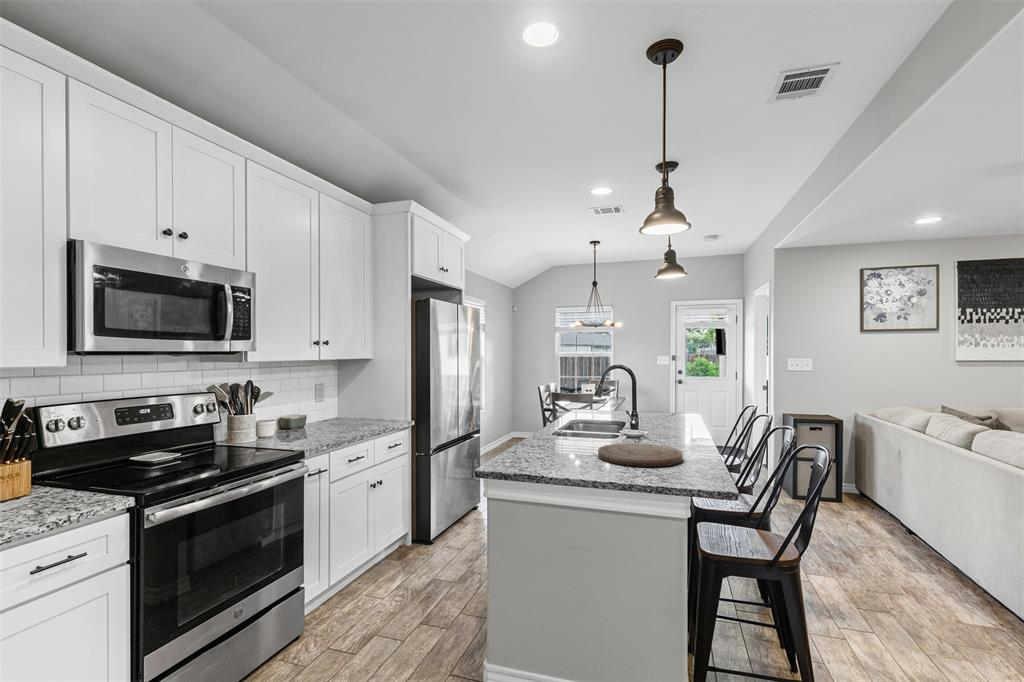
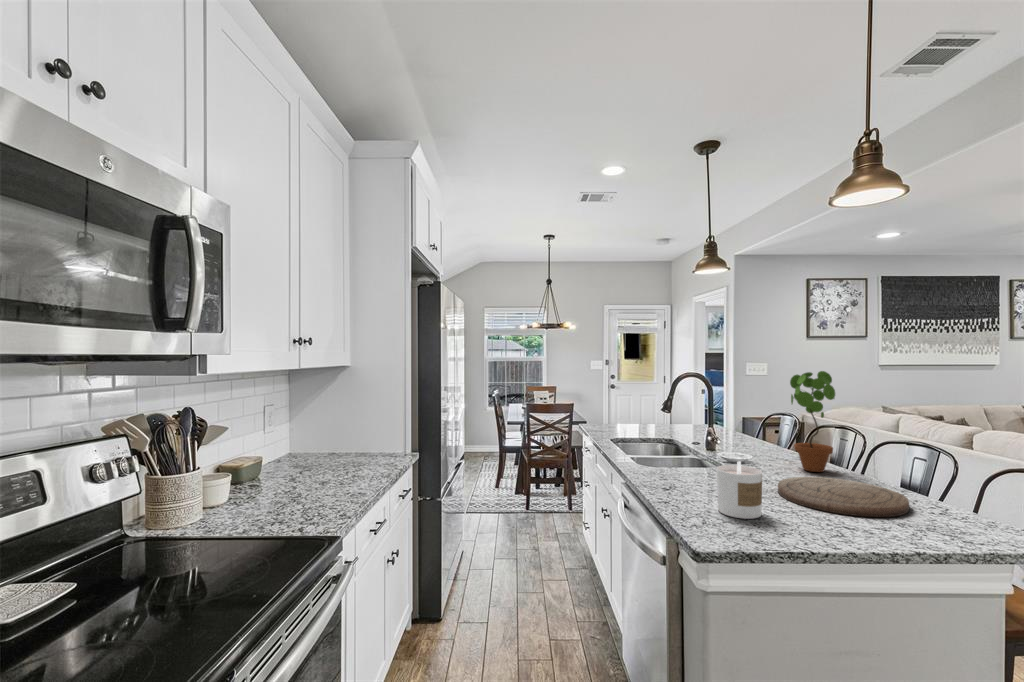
potted plant: none [655,362,691,444] -> present [790,371,835,472]
candle: none [529,423,558,461] -> present [717,461,762,519]

